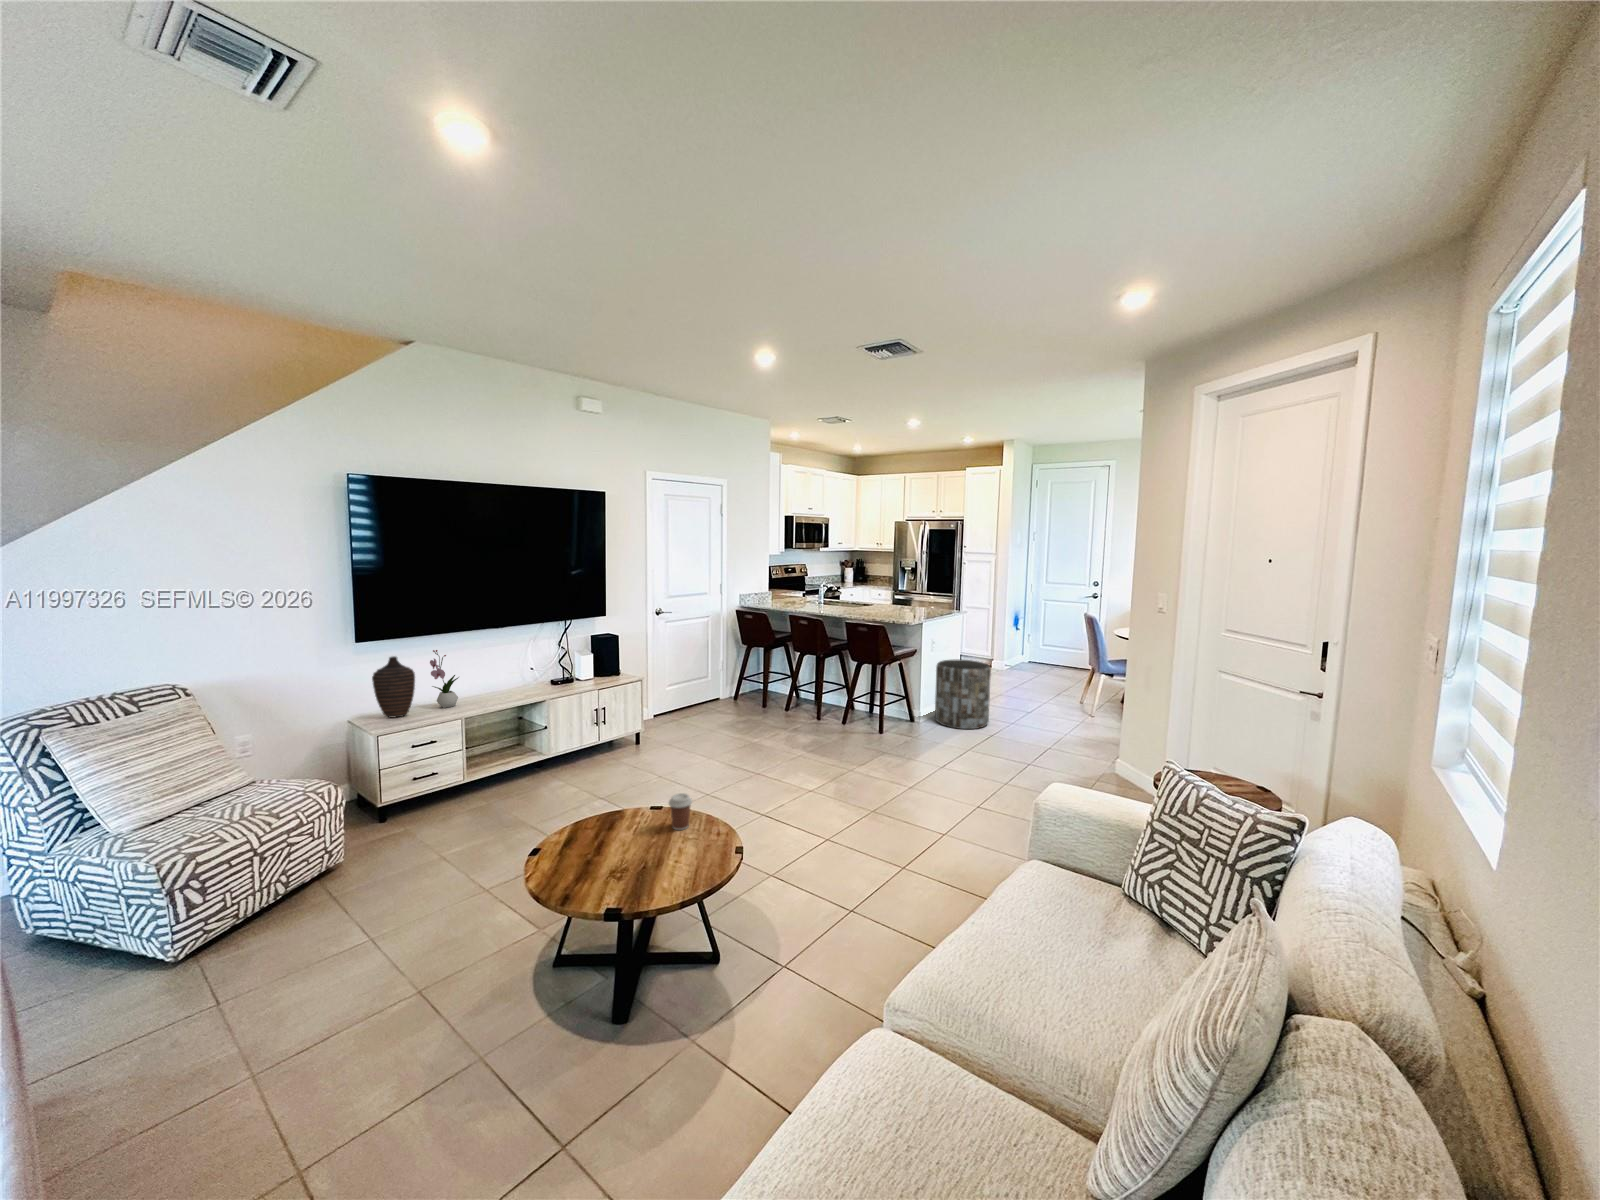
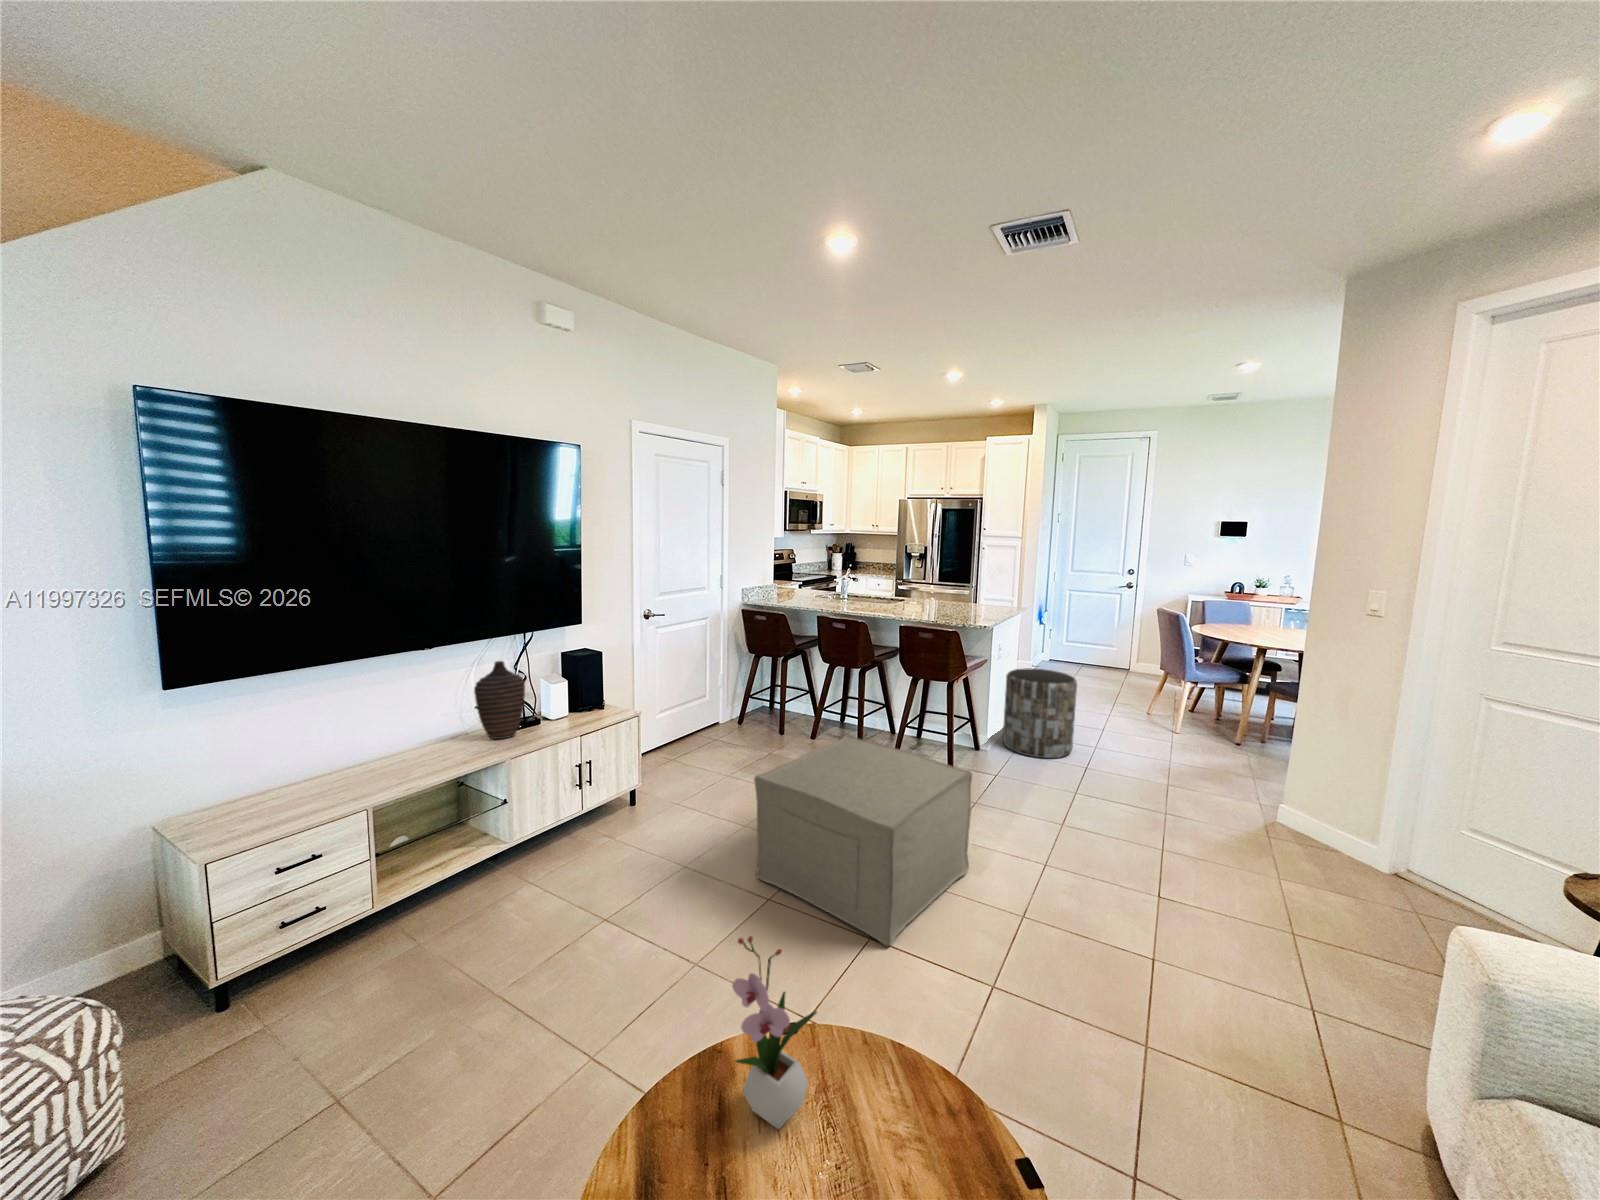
flower arrangement: present [430,650,459,708] -> present [732,936,817,1129]
decorative vase: present [372,656,415,717] -> present [474,661,525,739]
ottoman: none [700,696,850,818] -> present [754,735,972,946]
coffee cup: present [669,793,692,830] -> none [859,1028,909,1117]

